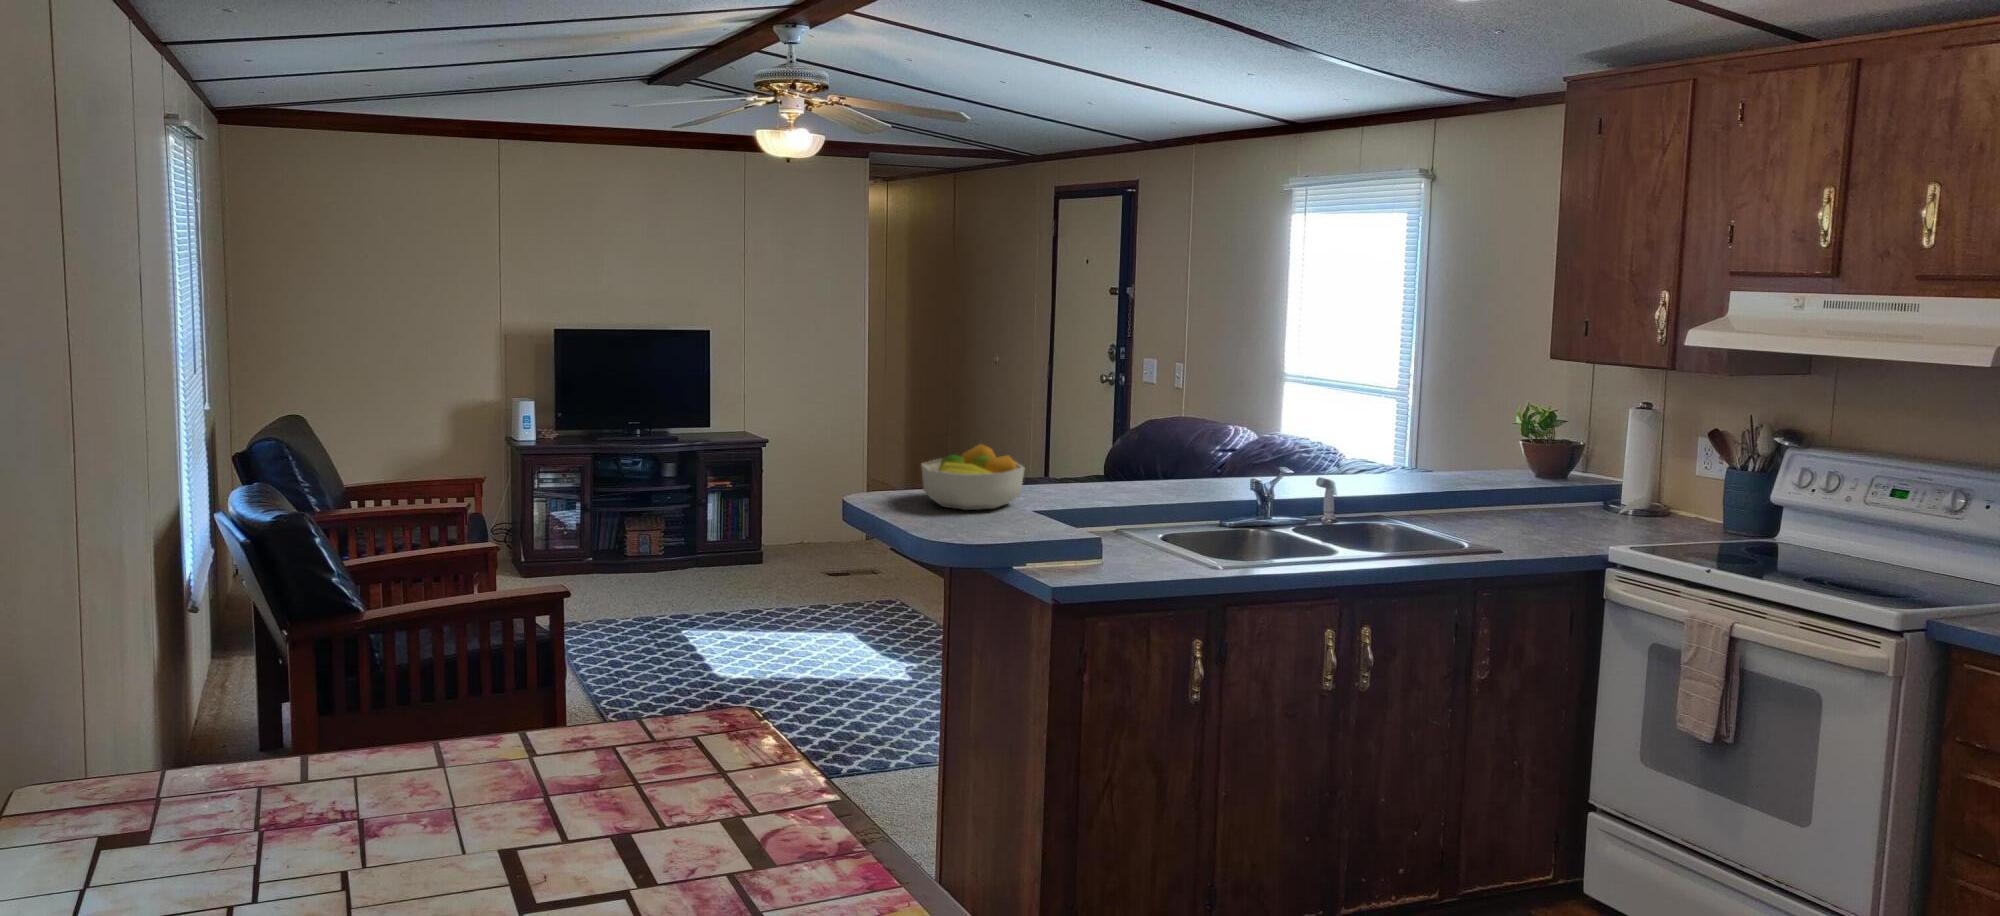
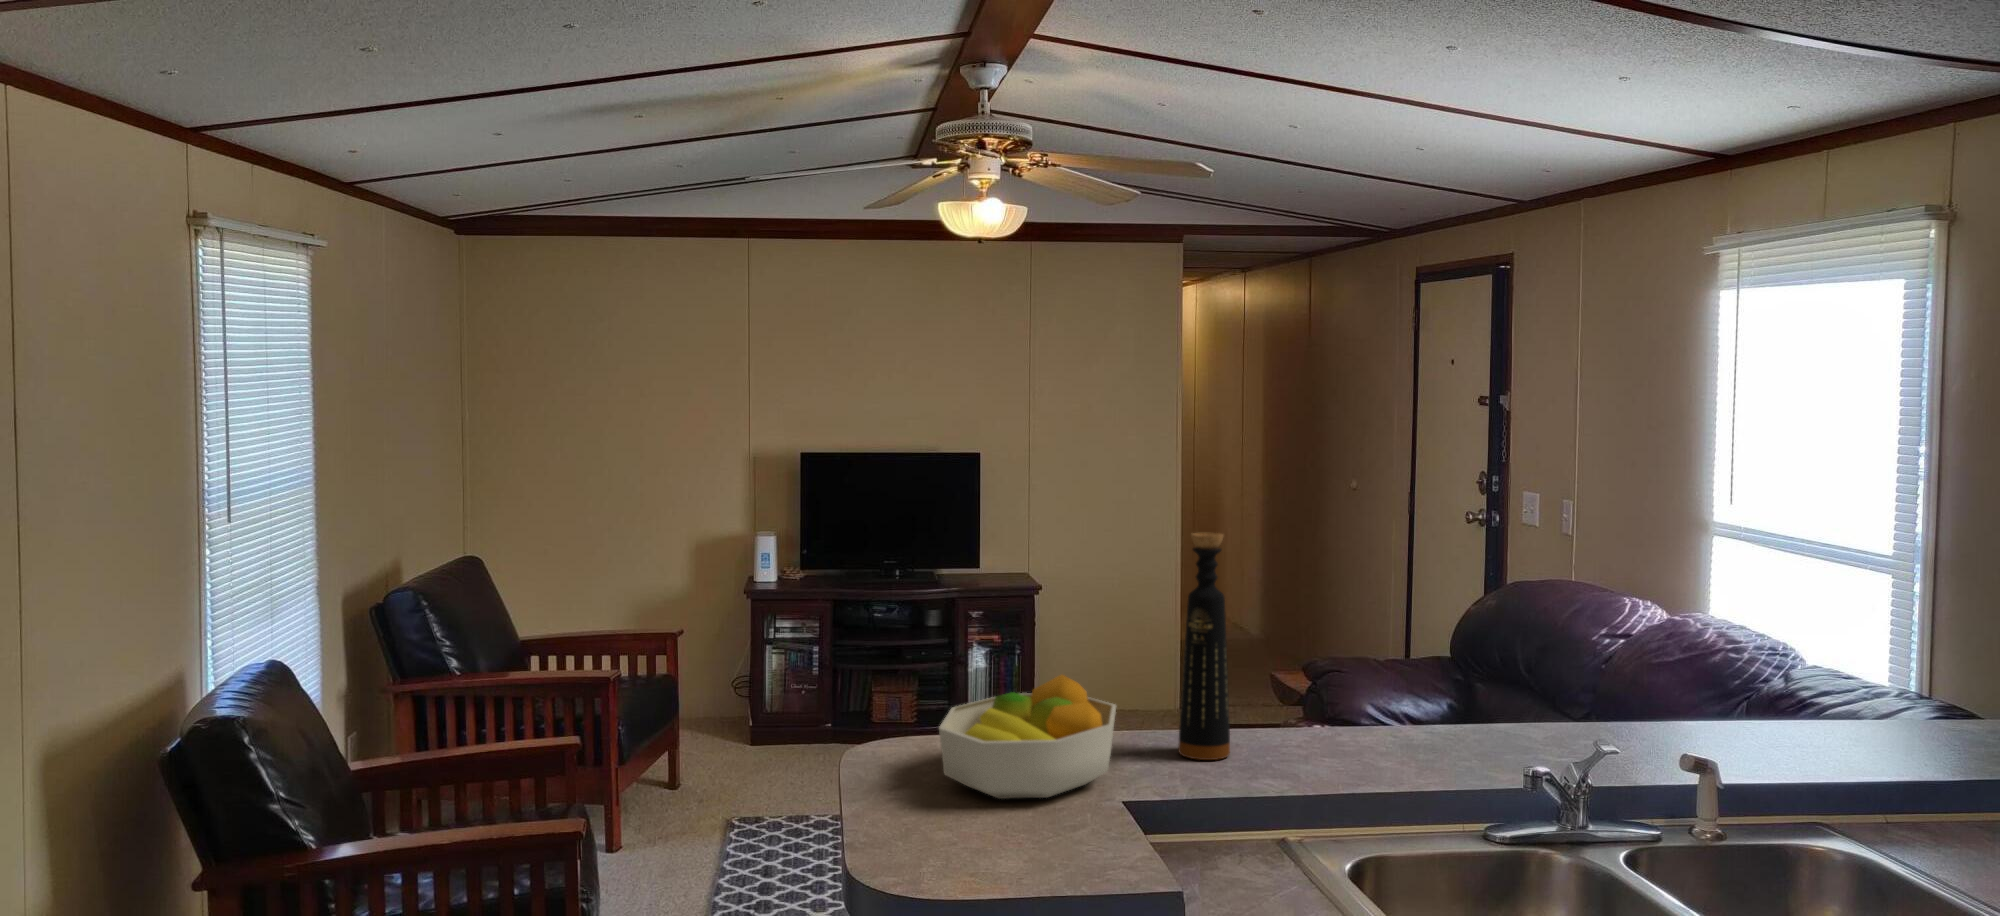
bottle: none [1041,359,1072,494] -> present [1178,533,1230,760]

